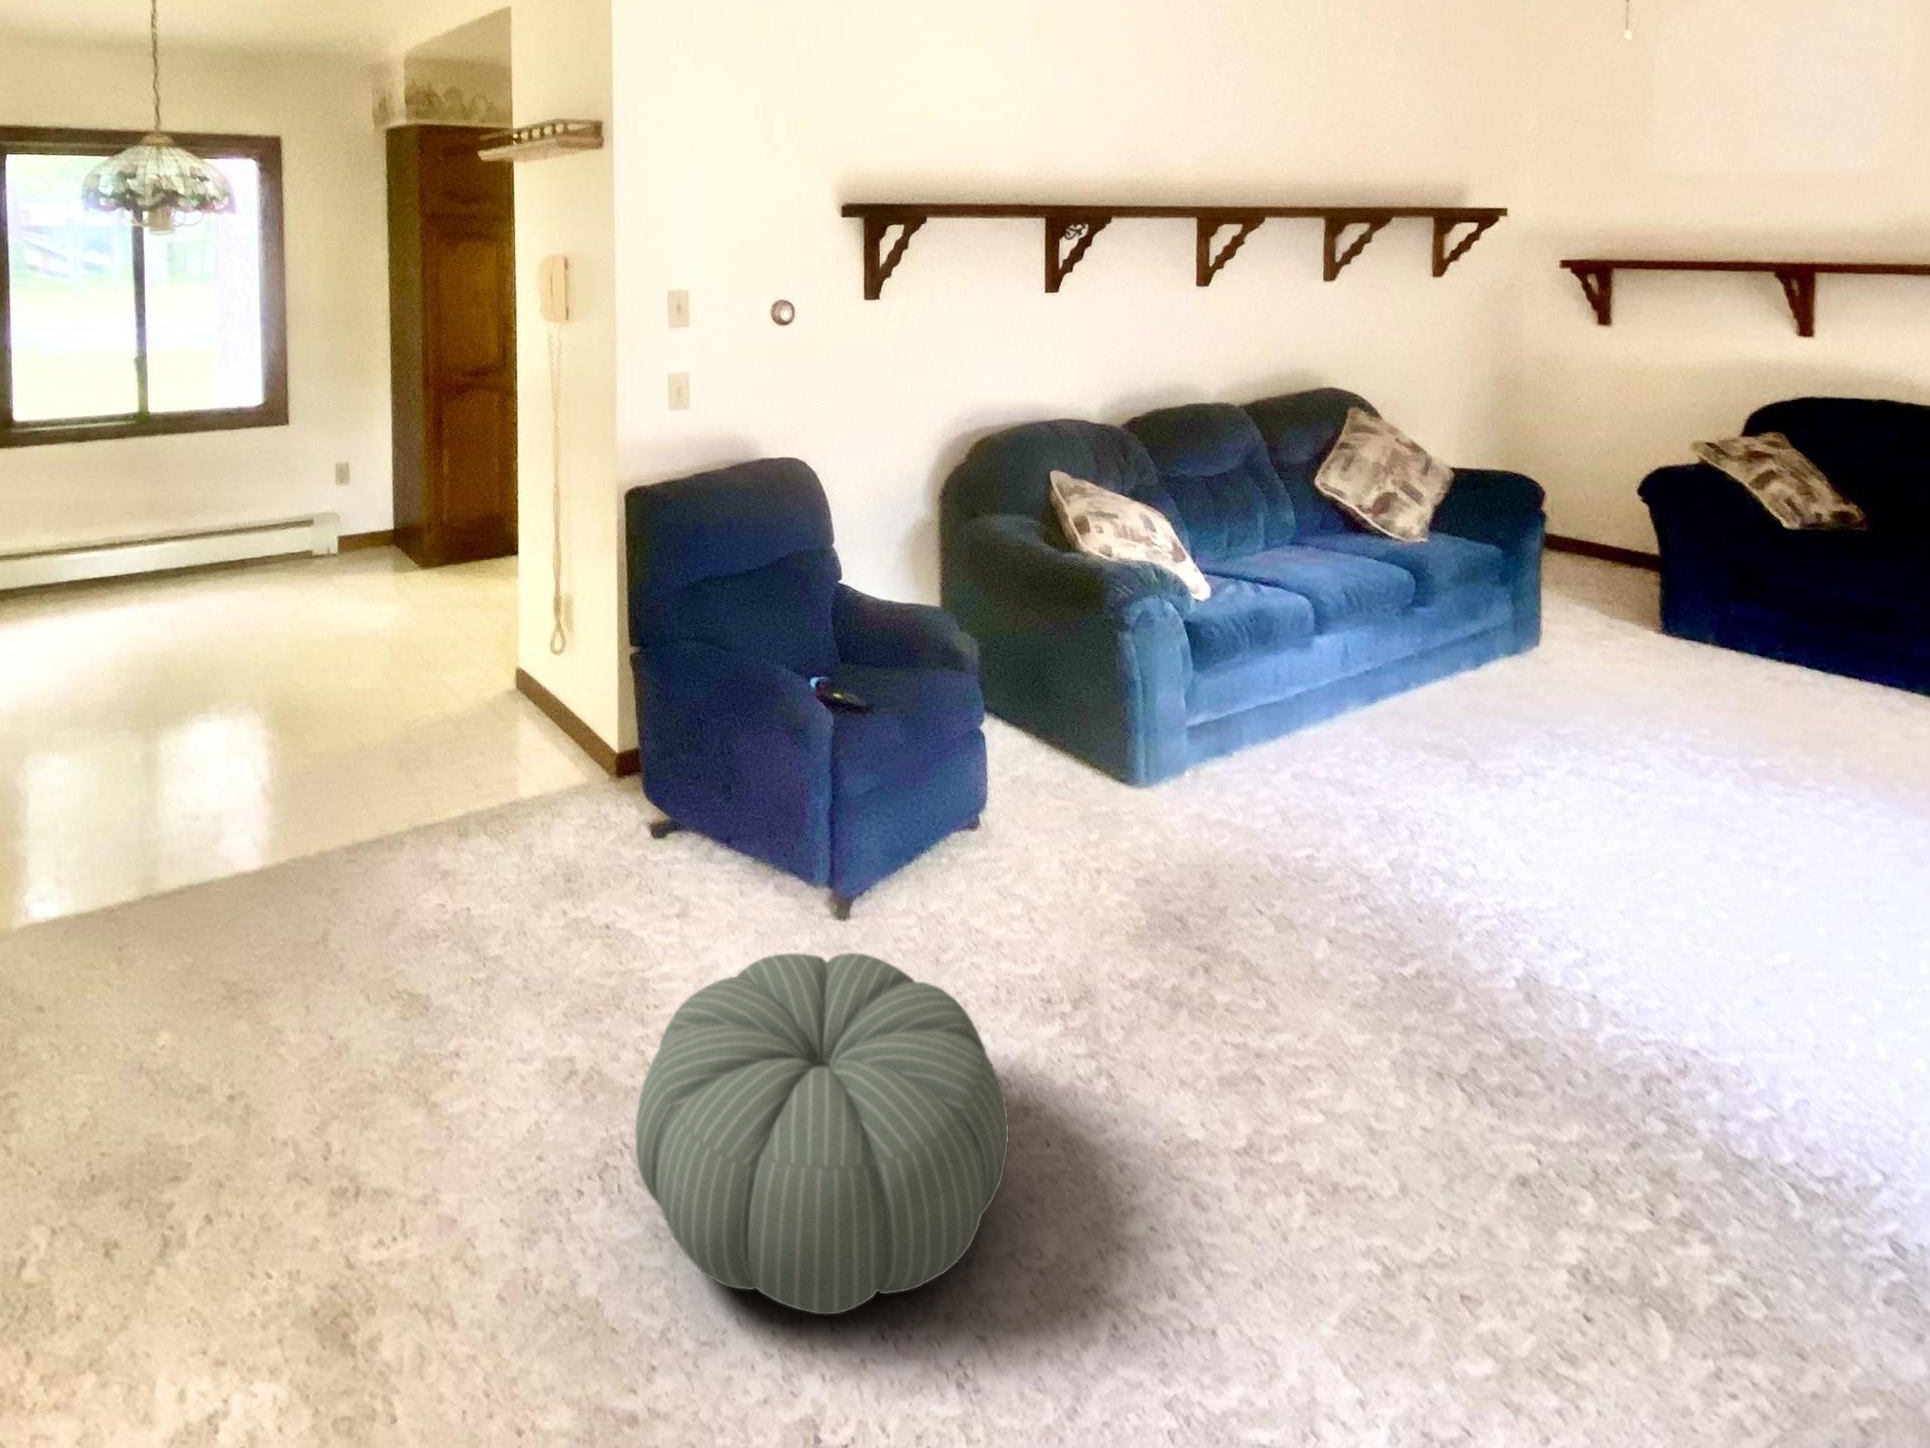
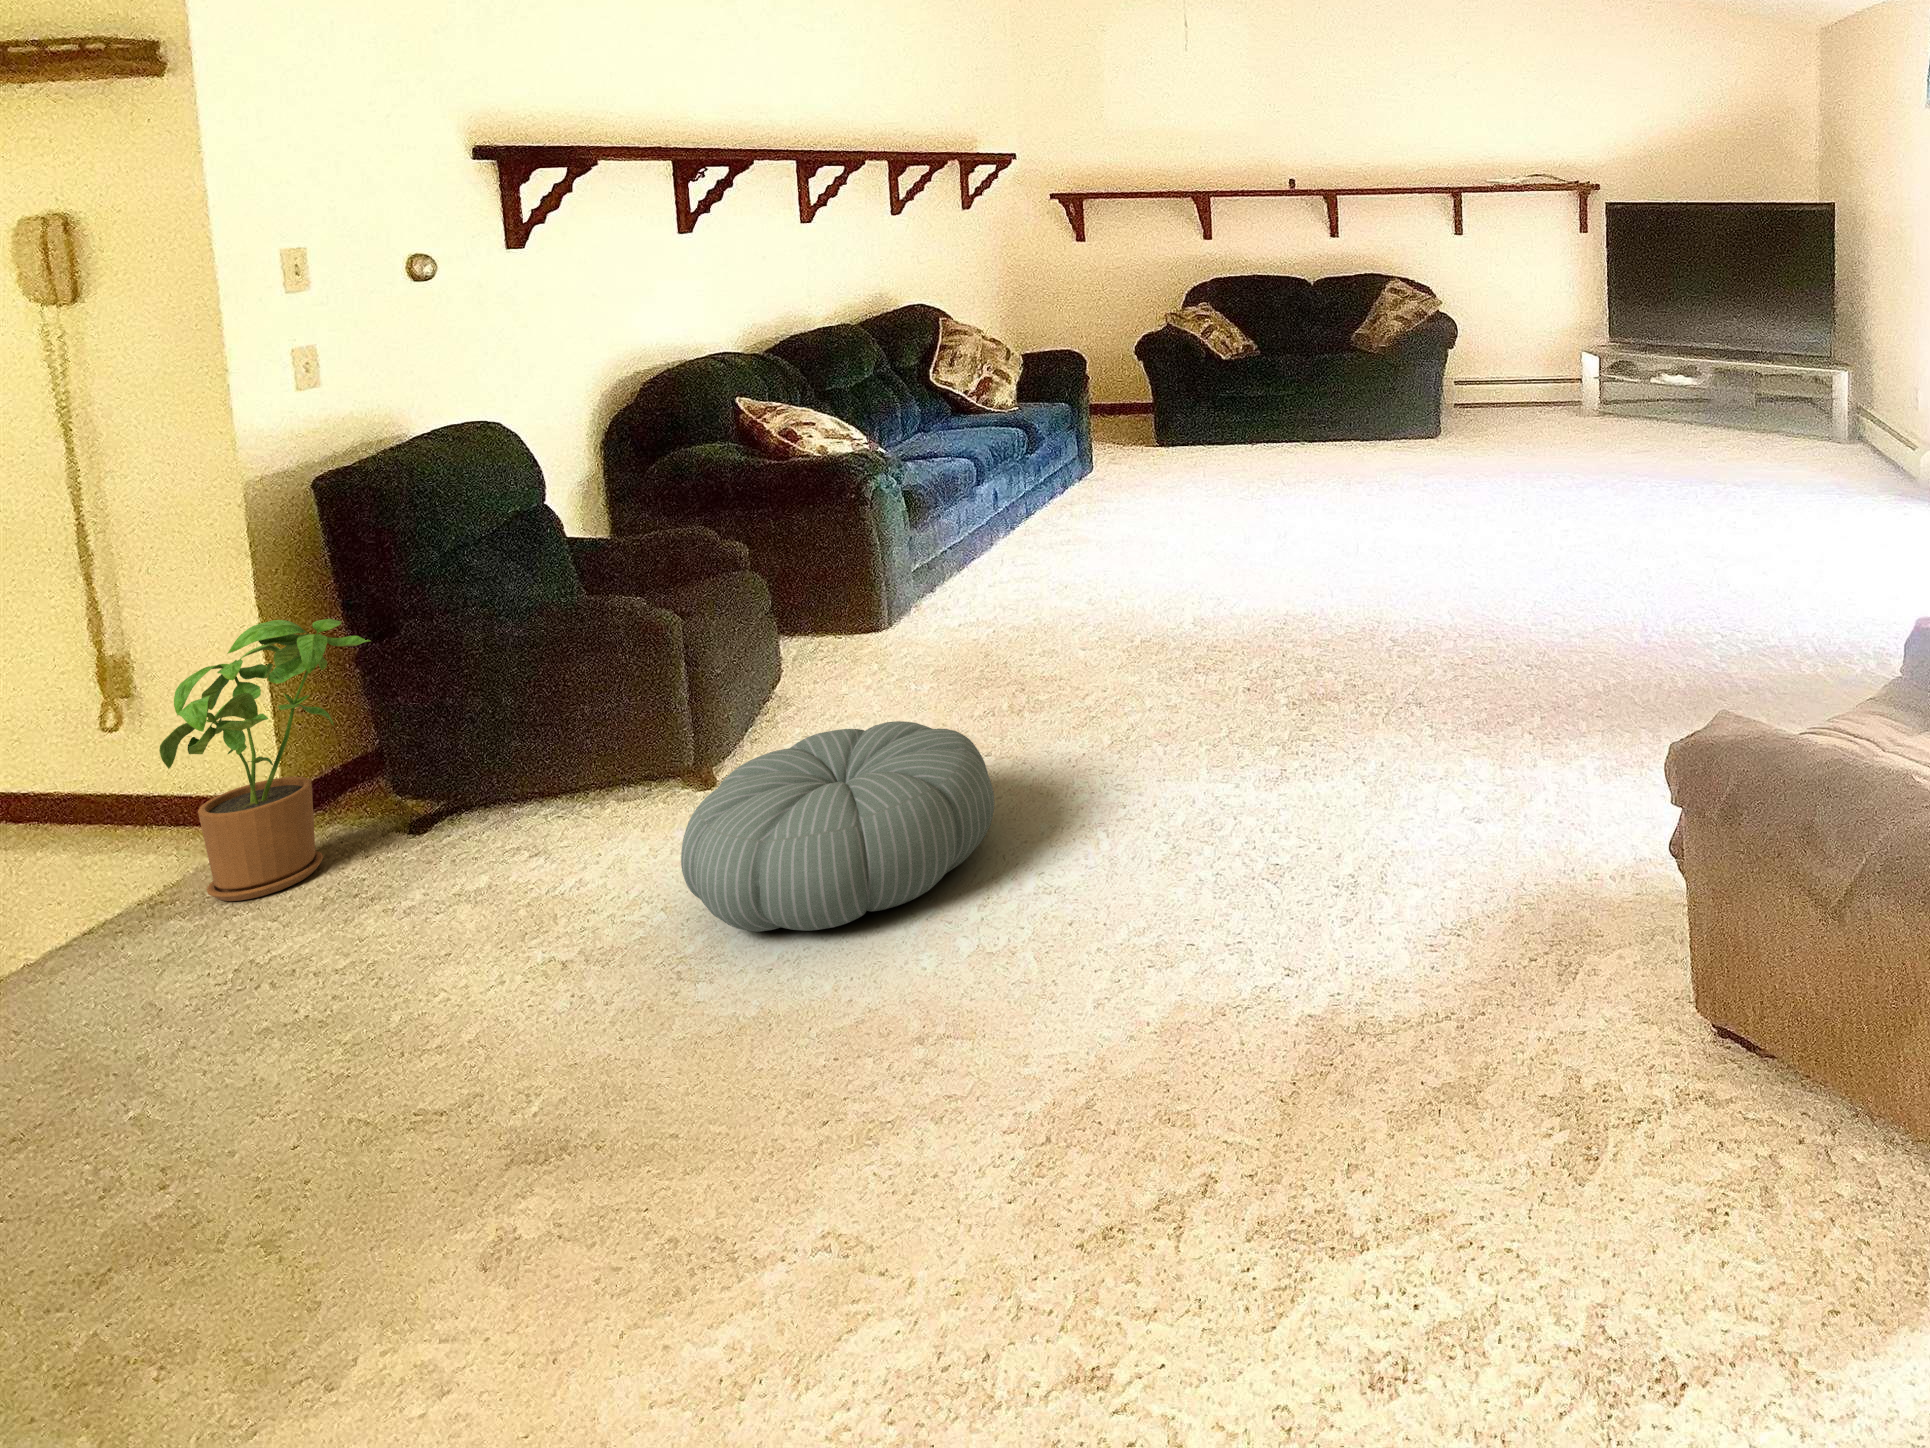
house plant: none [503,612,636,844] -> present [159,619,370,901]

